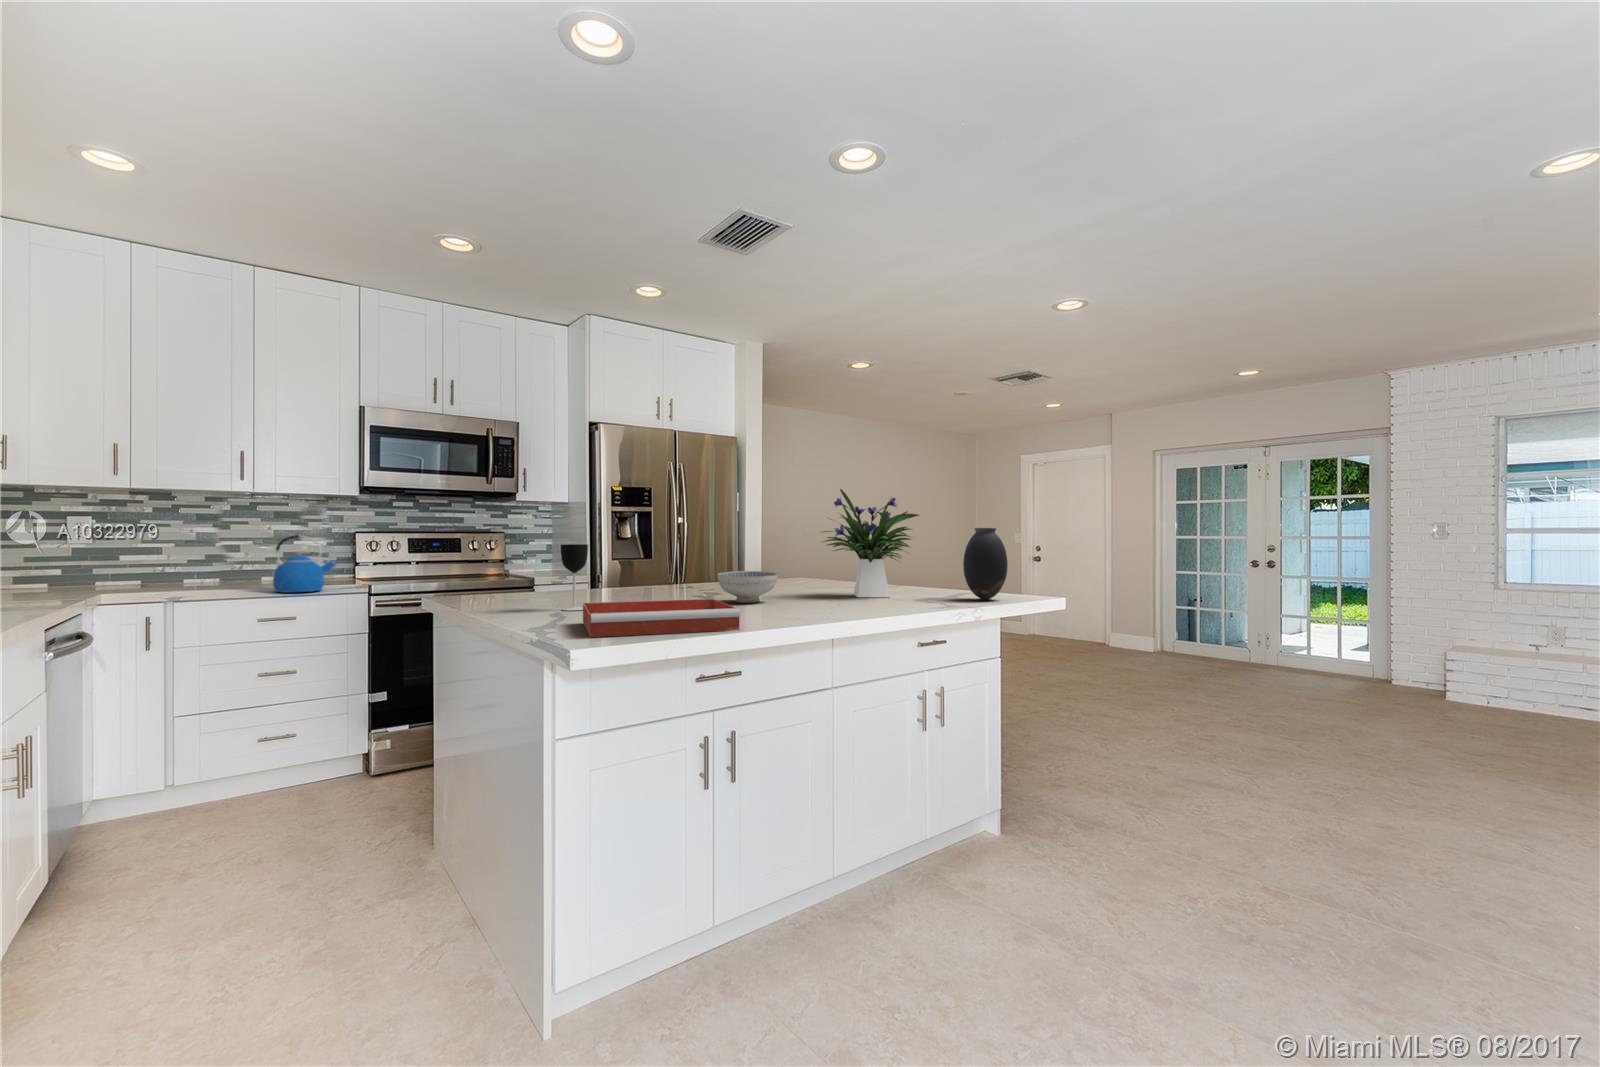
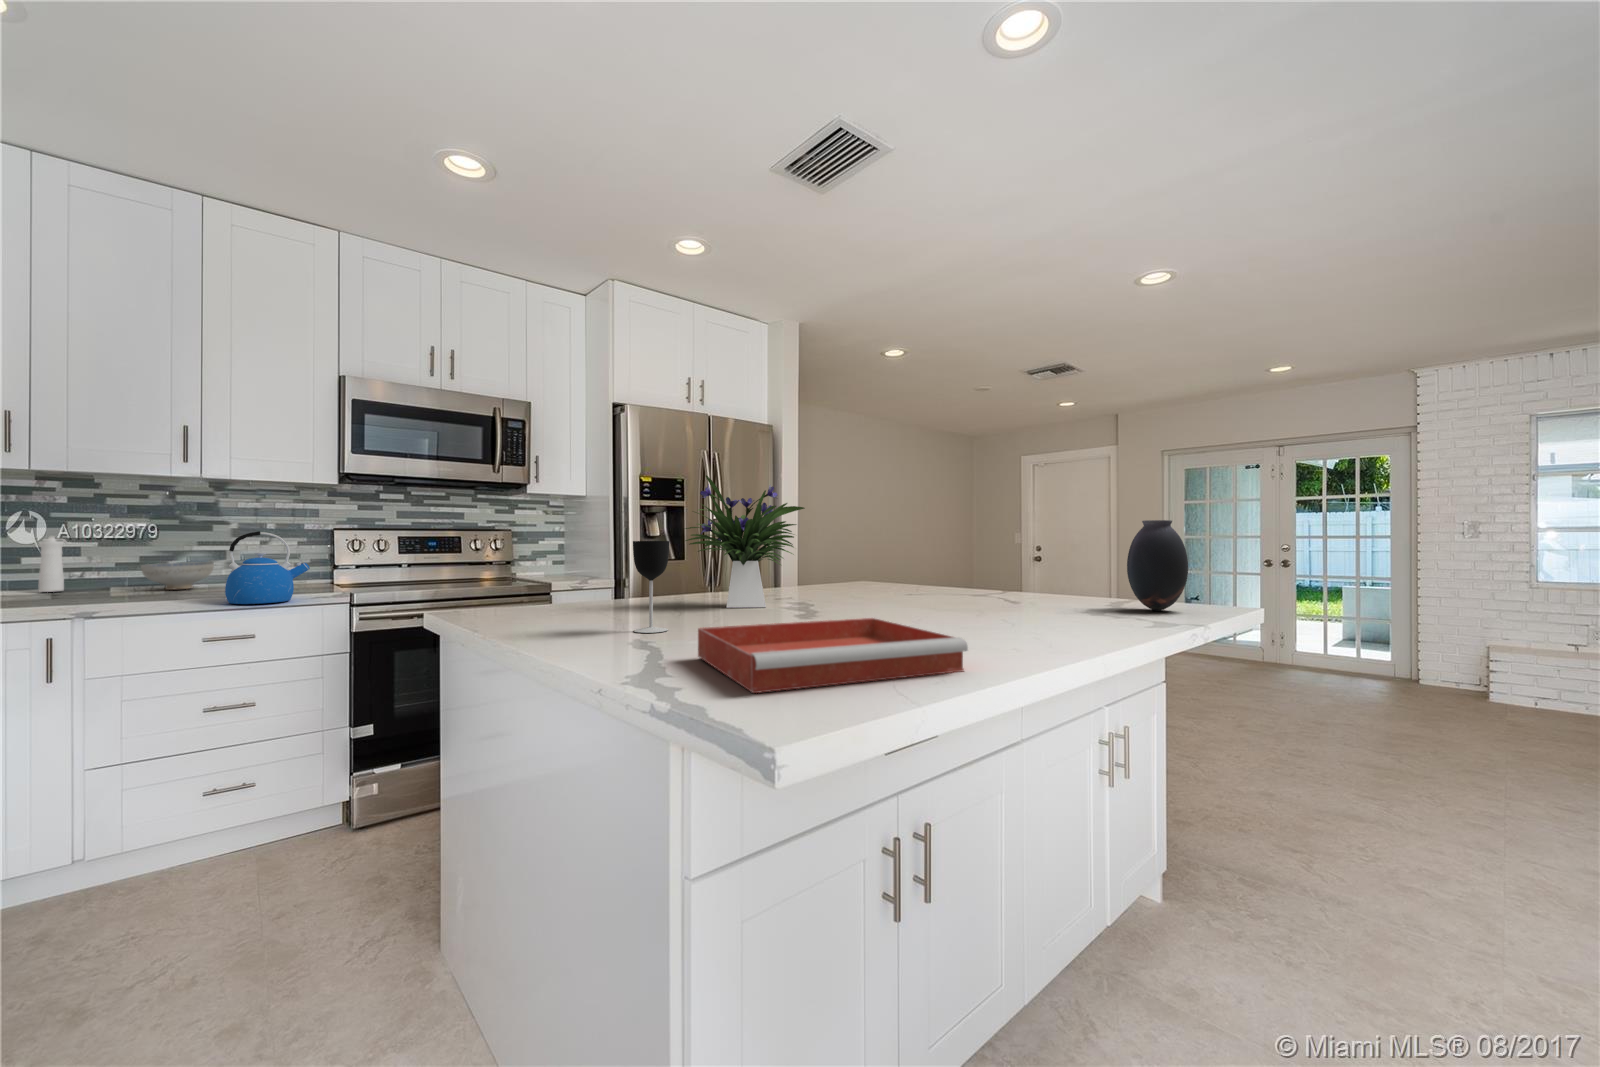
flower arrangement: present [823,489,919,597] -> present [686,475,805,608]
pepper mill: none [133,533,168,582] -> present [39,536,71,592]
ceramic bowl: present [718,571,778,603] -> present [141,562,214,590]

